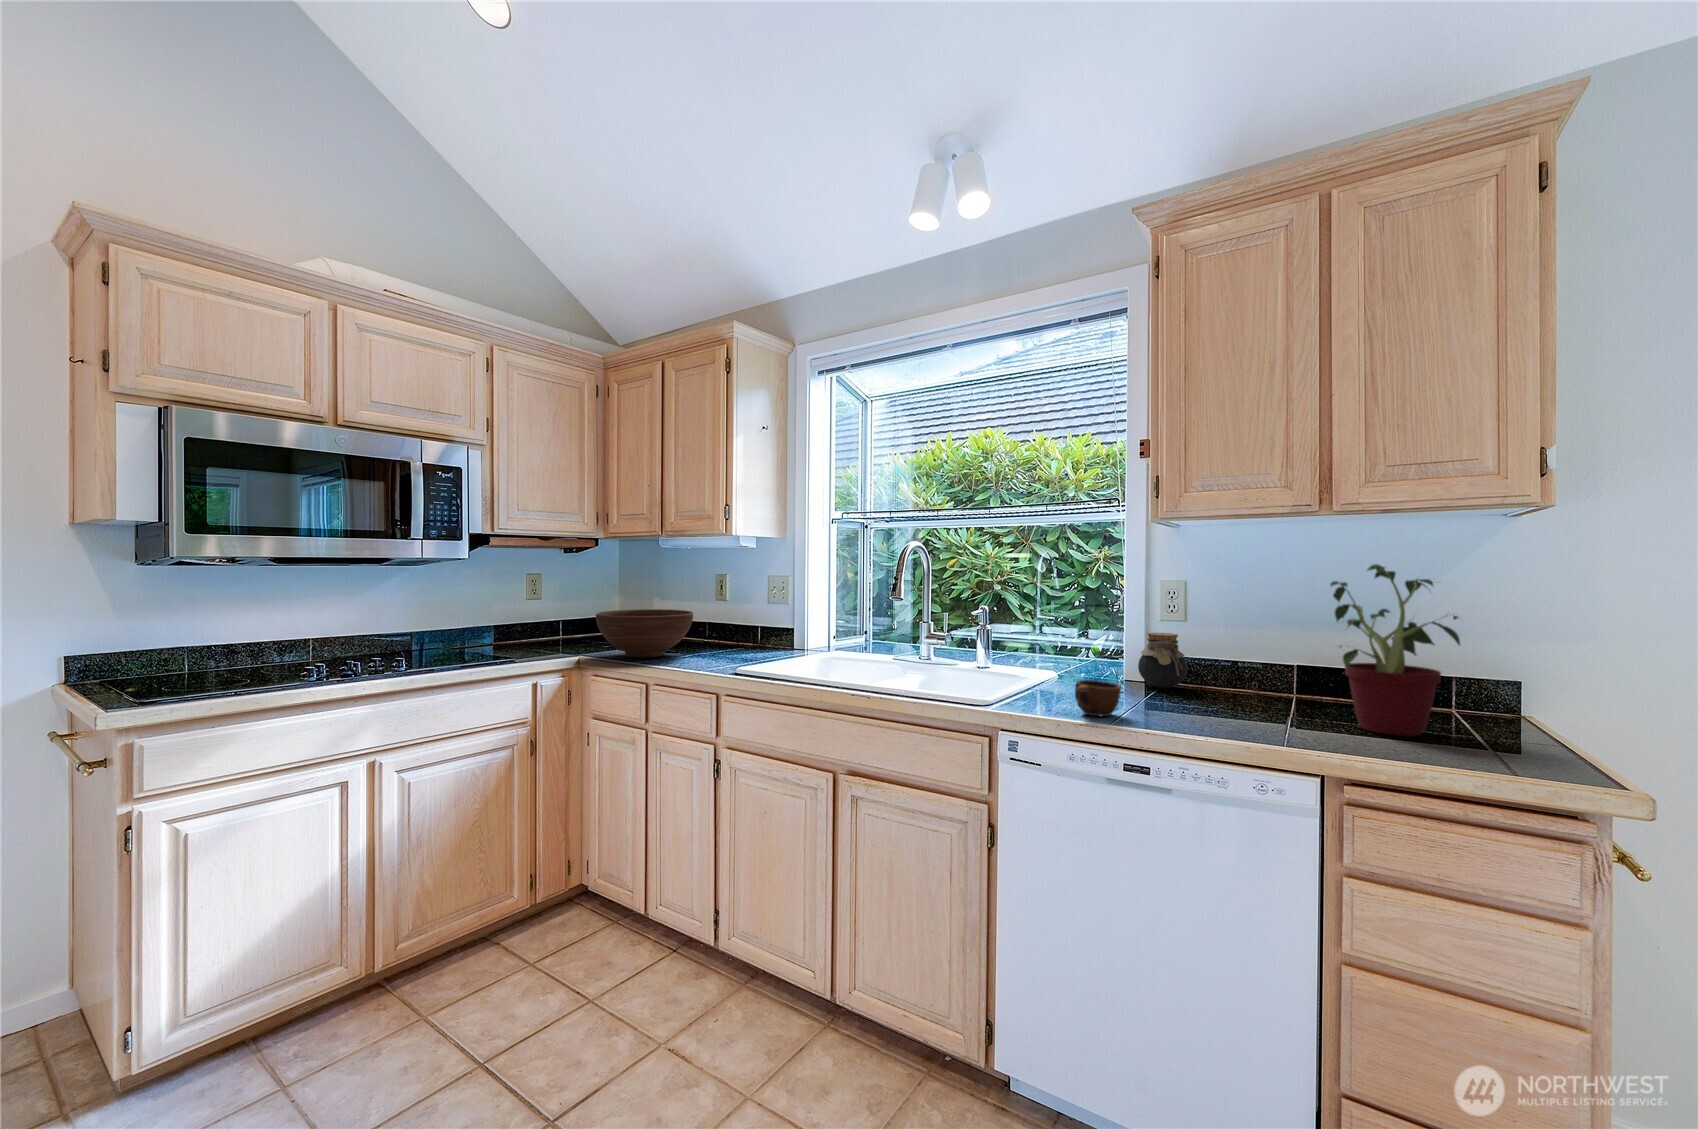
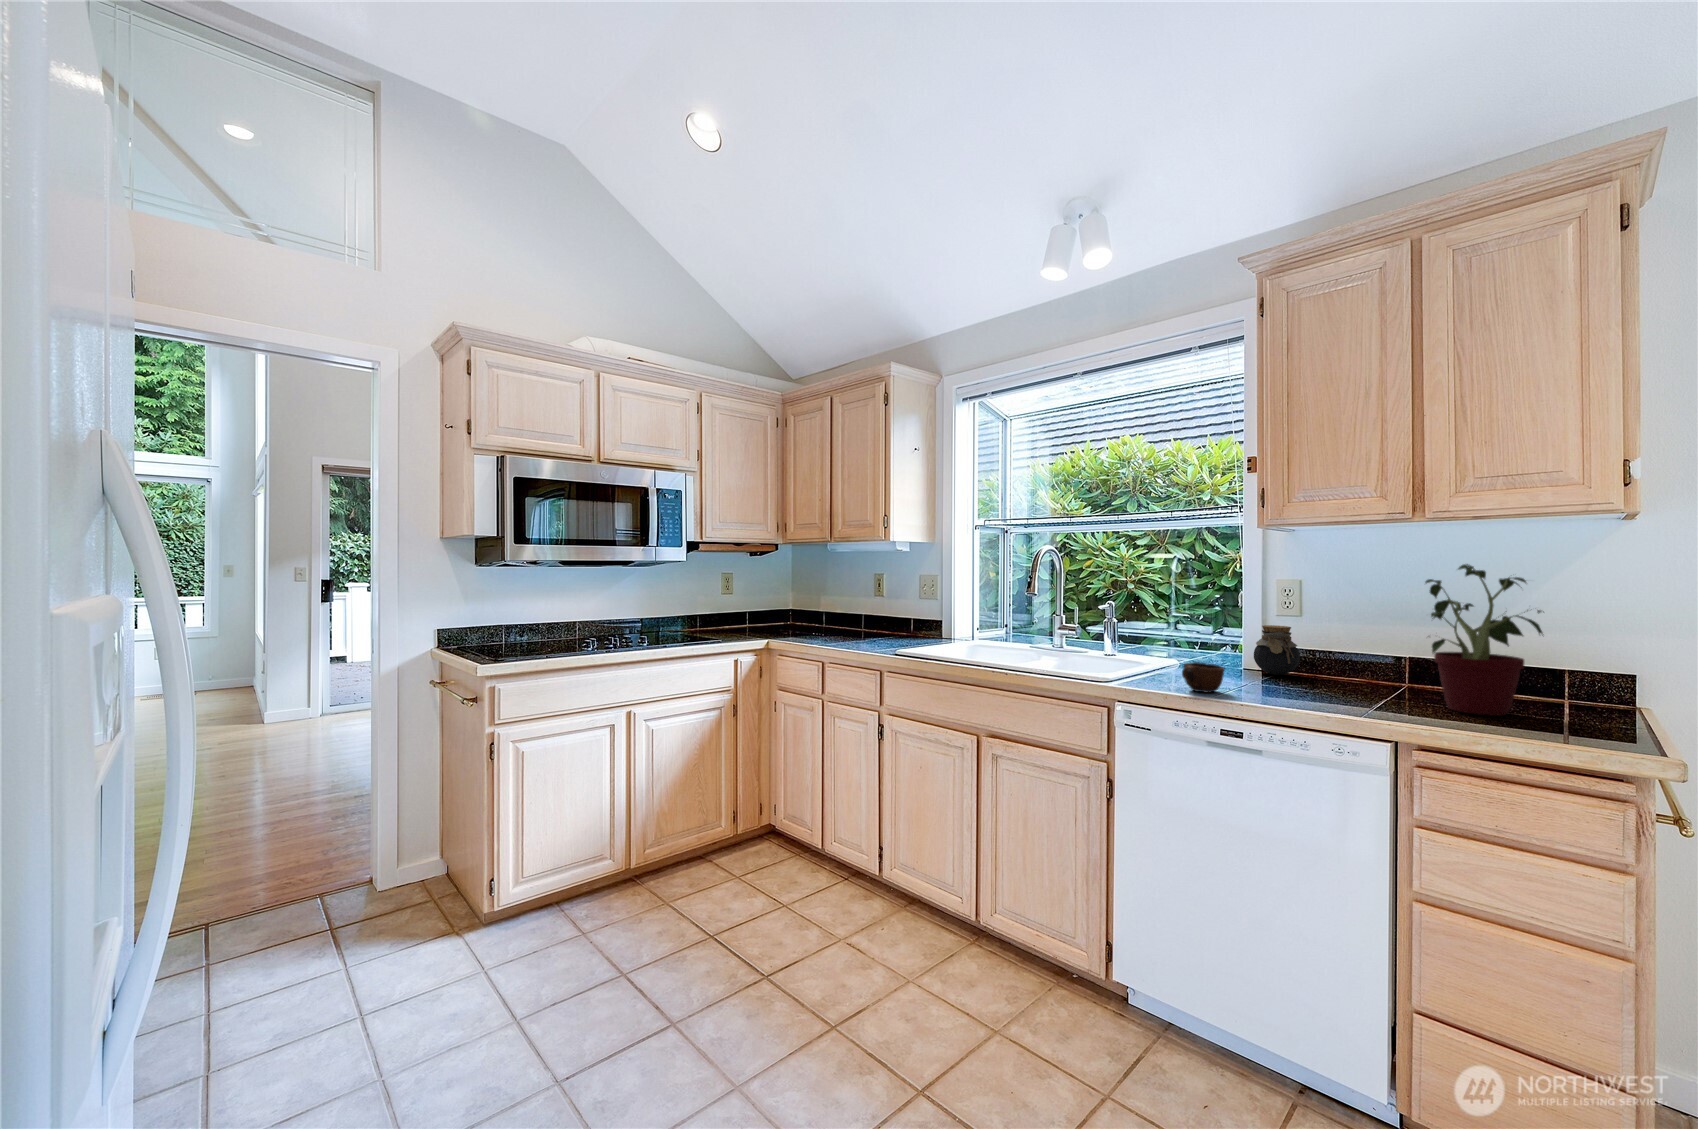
fruit bowl: present [596,609,693,658] -> none [783,602,860,642]

